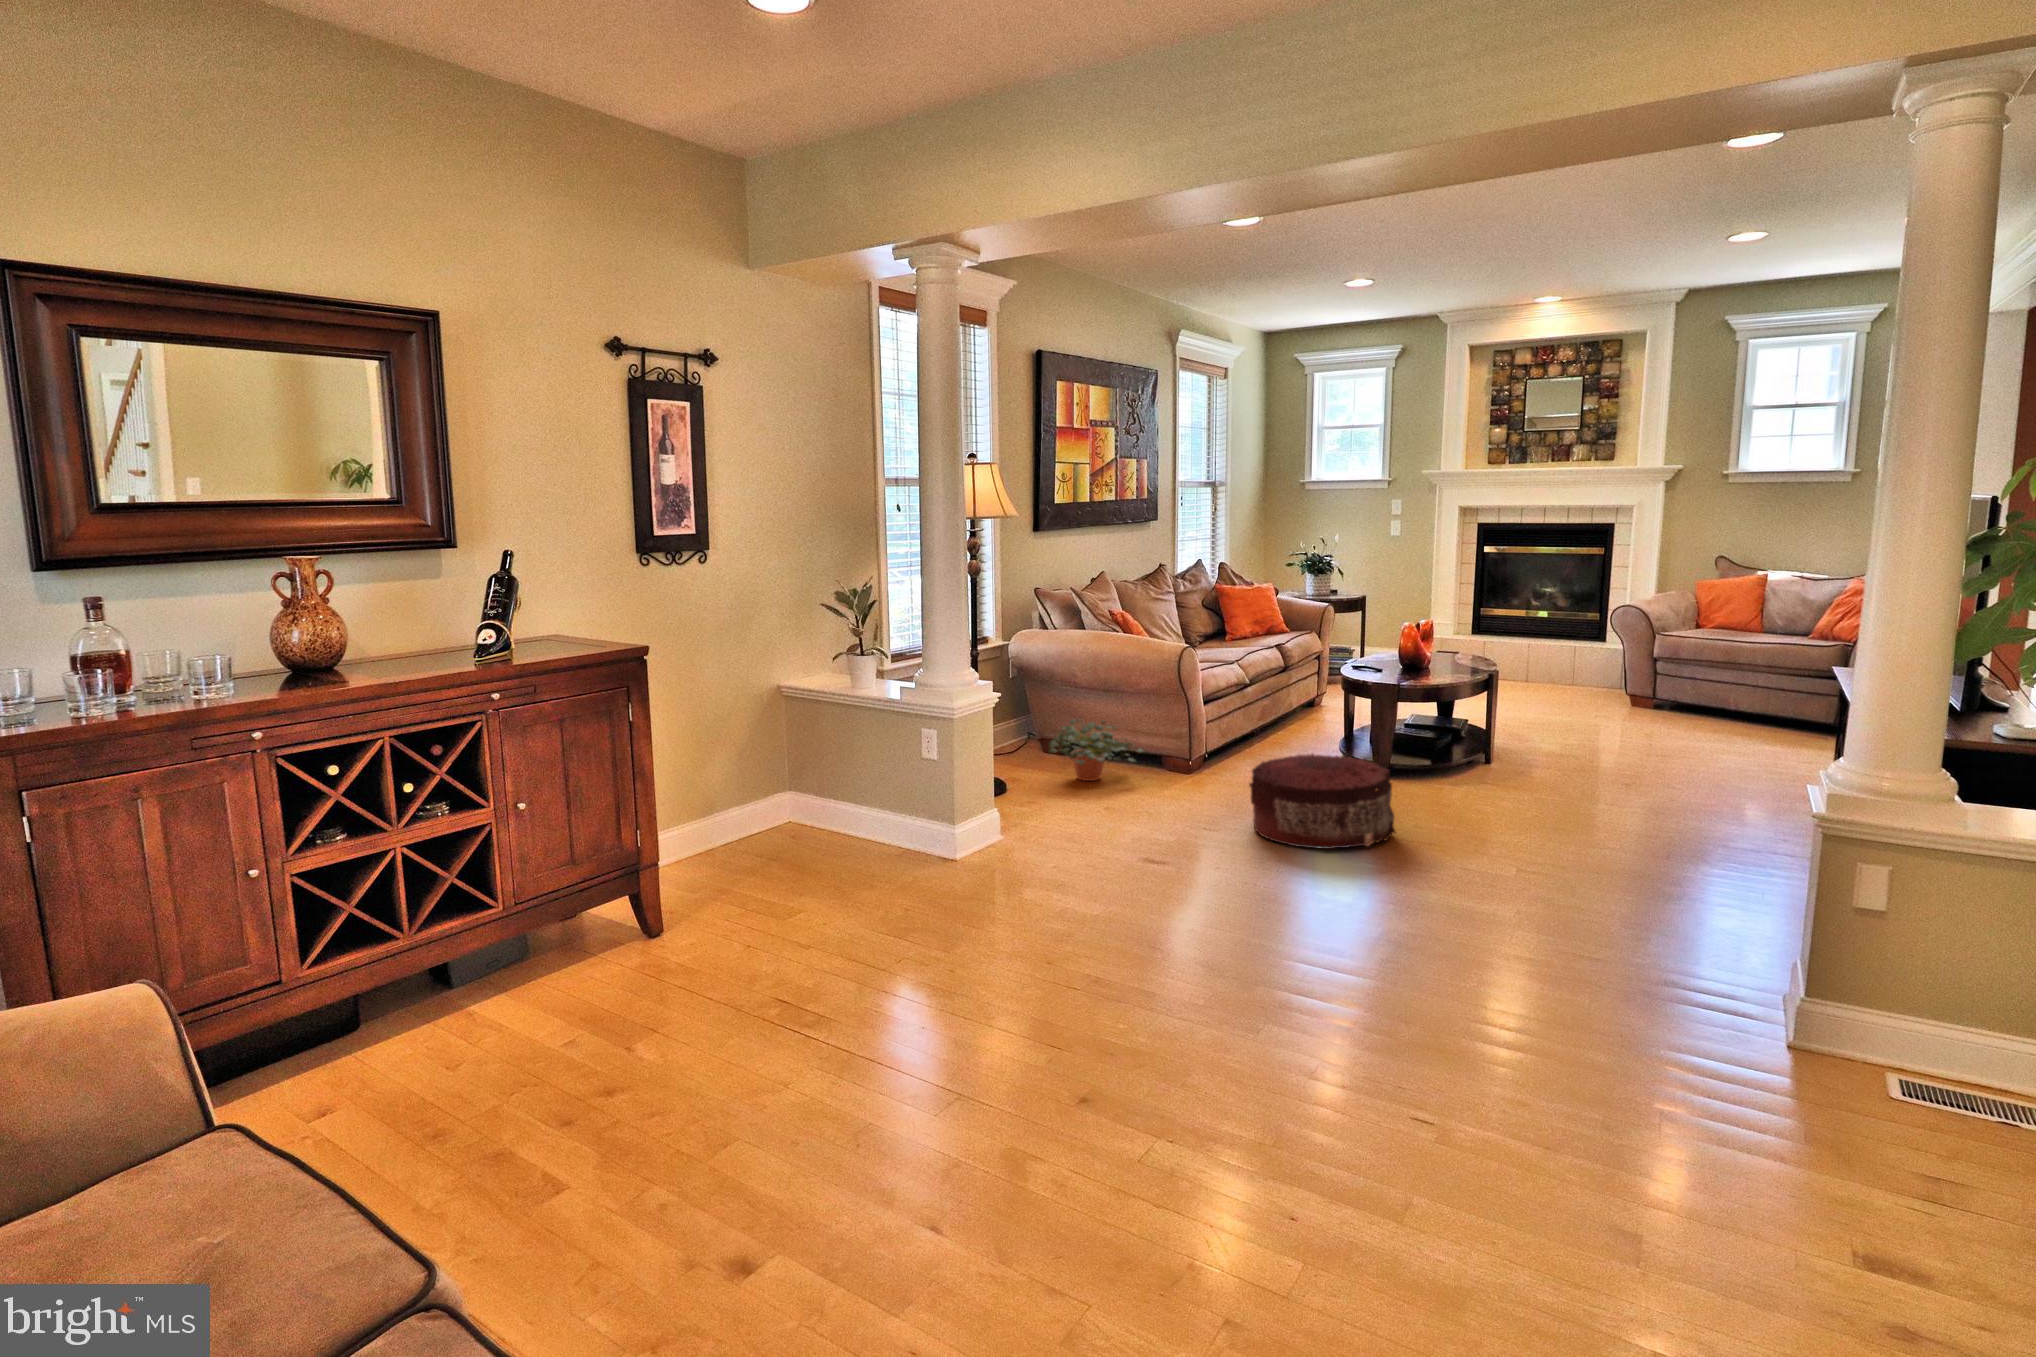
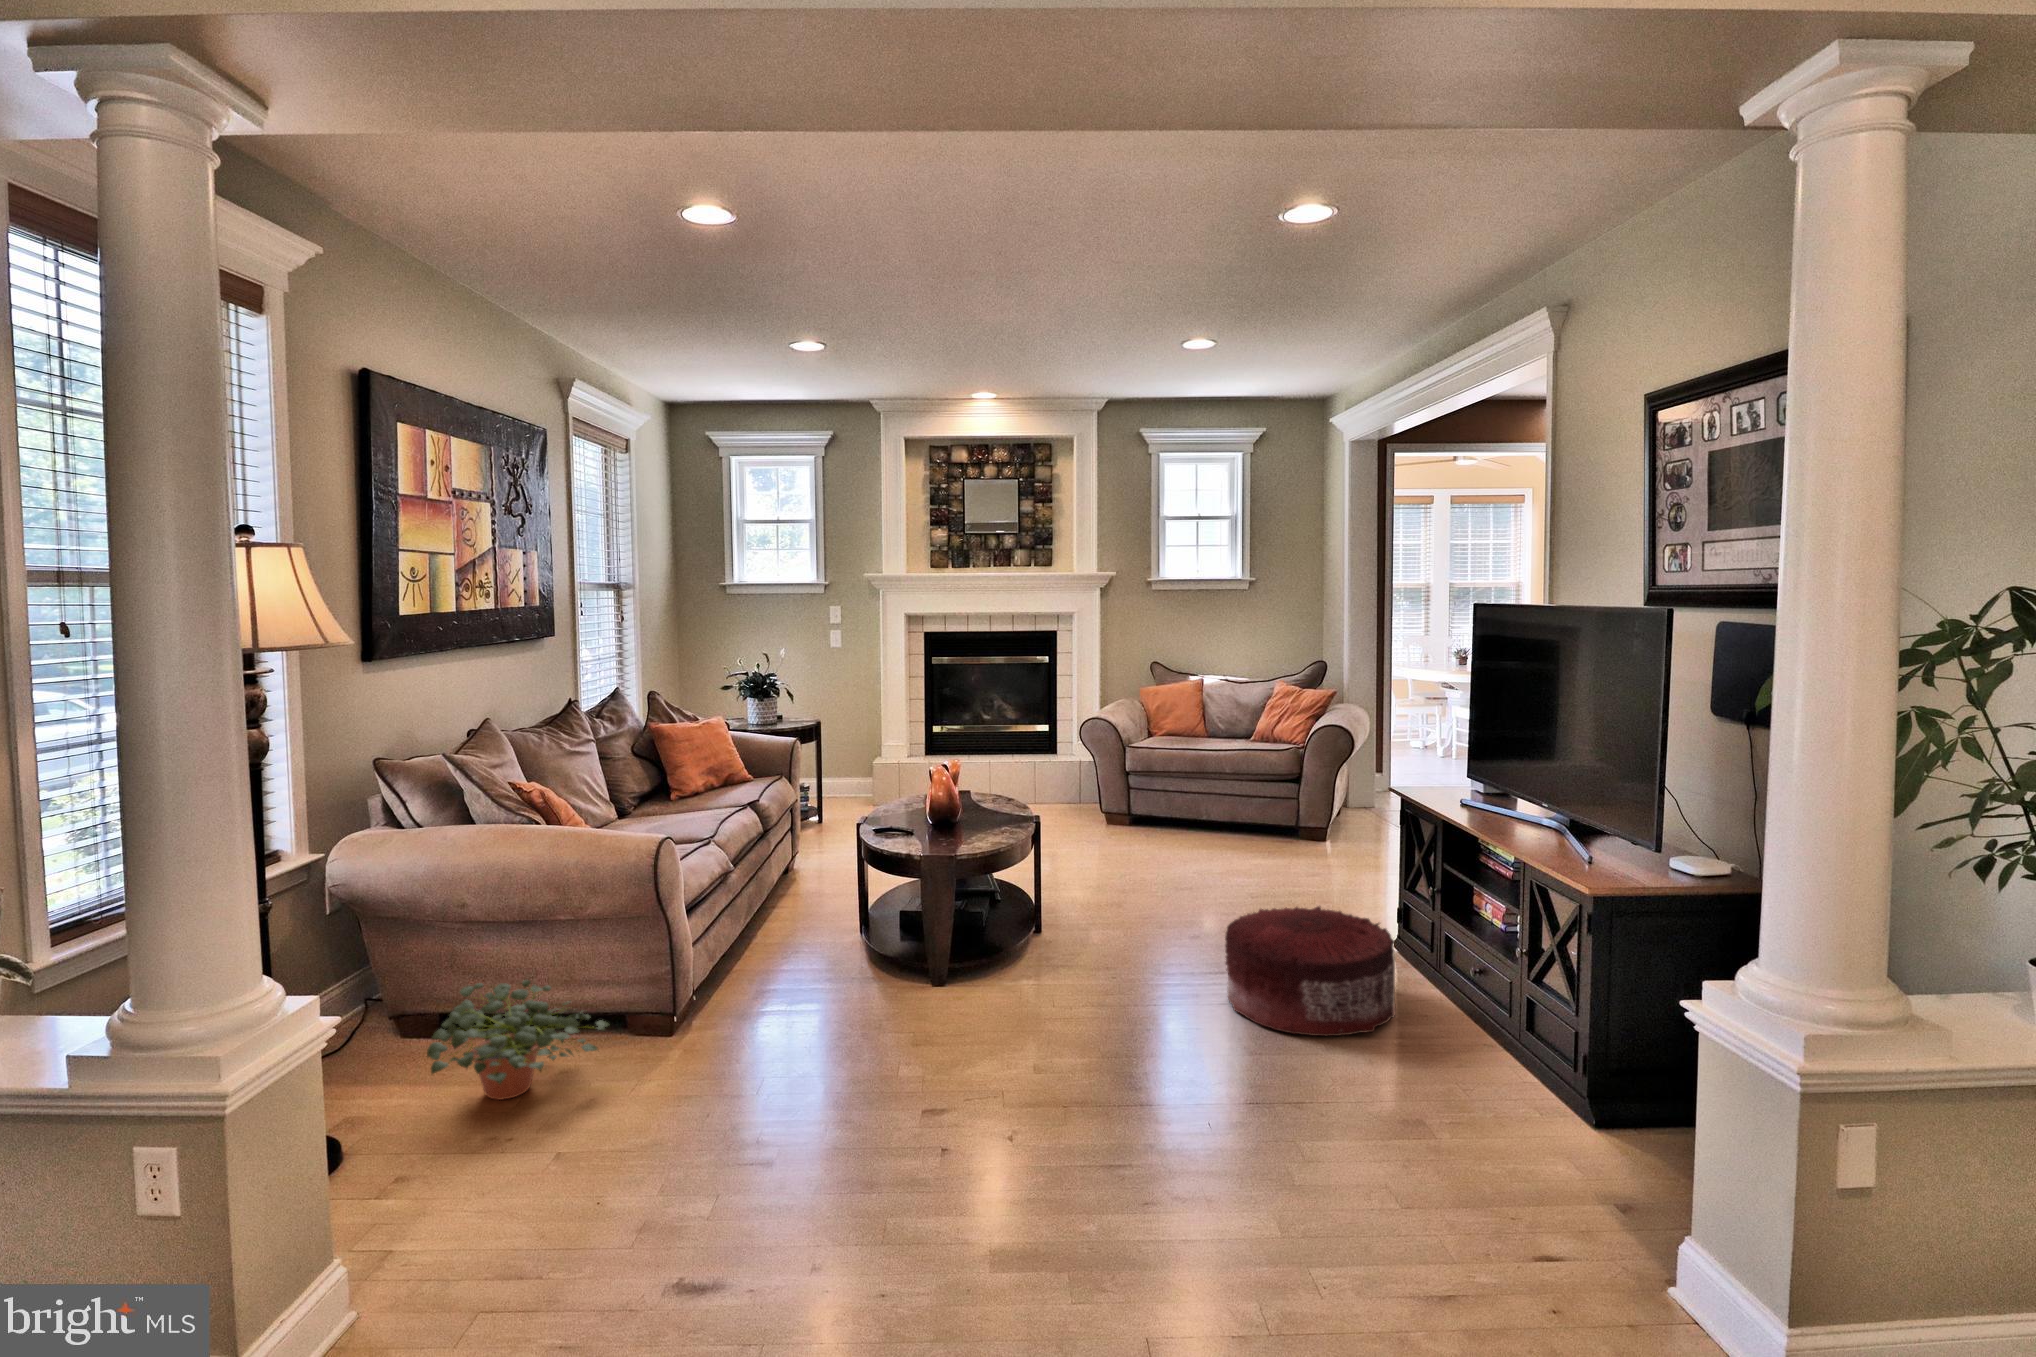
pouf: present [1249,754,1395,849] -> present [1225,906,1395,1036]

